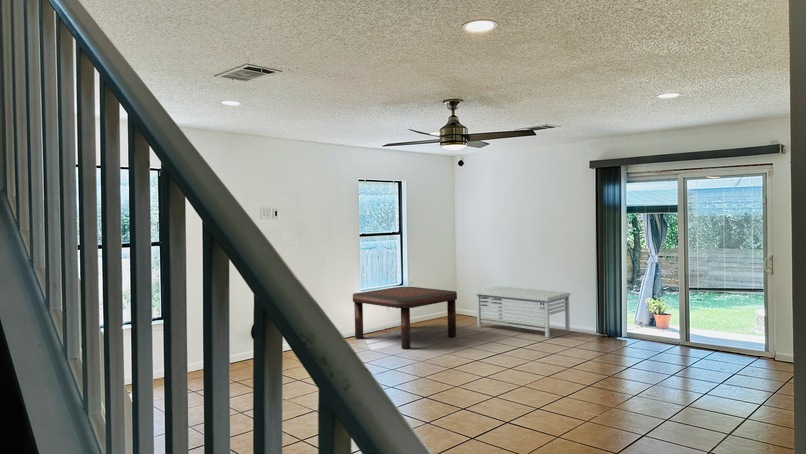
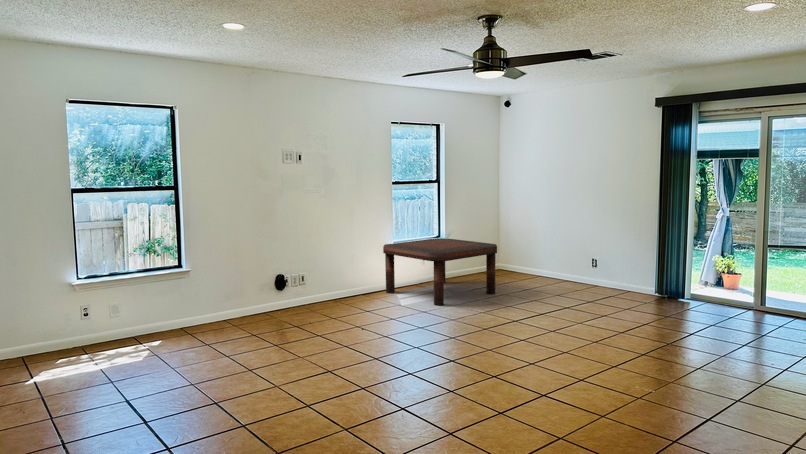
storage bench: present [473,286,570,338] -> none [516,240,627,297]

